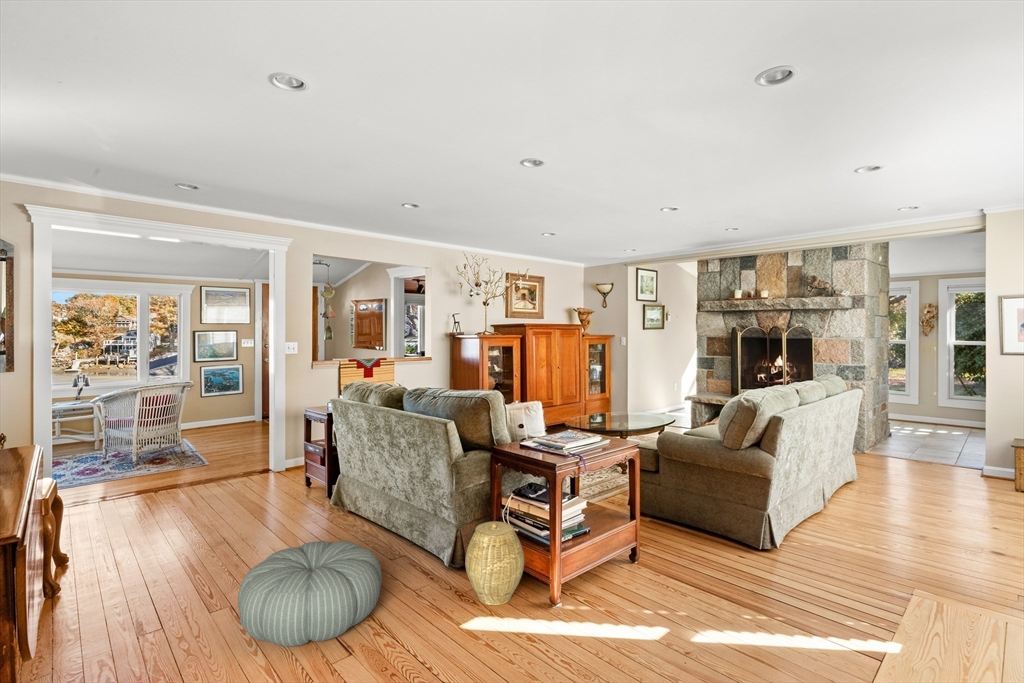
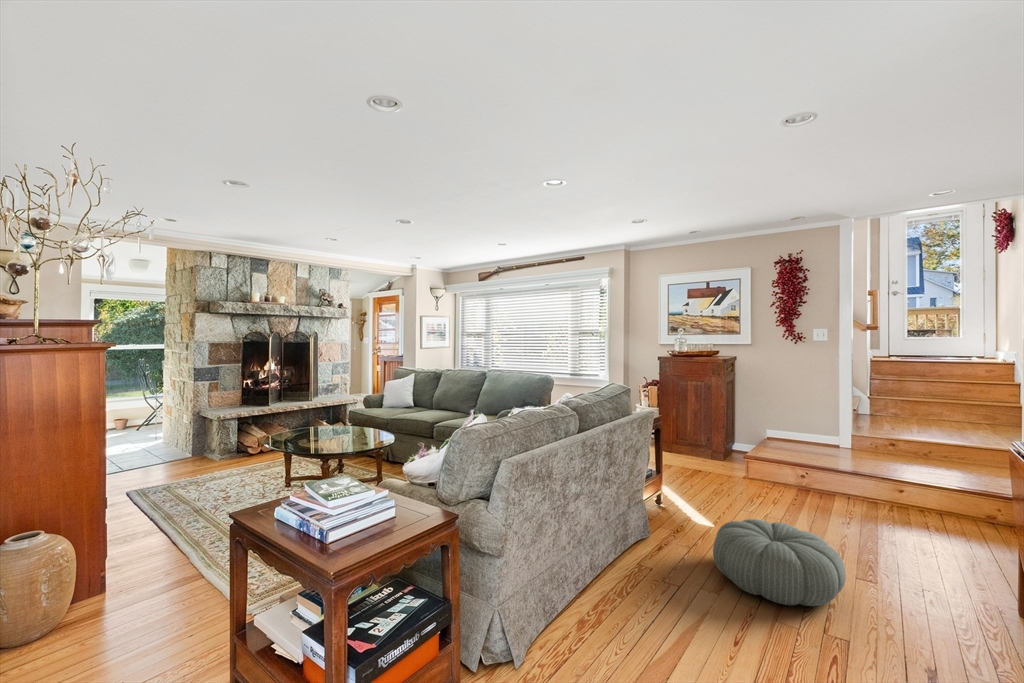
woven basket: present [465,521,524,605] -> none [650,473,693,528]

